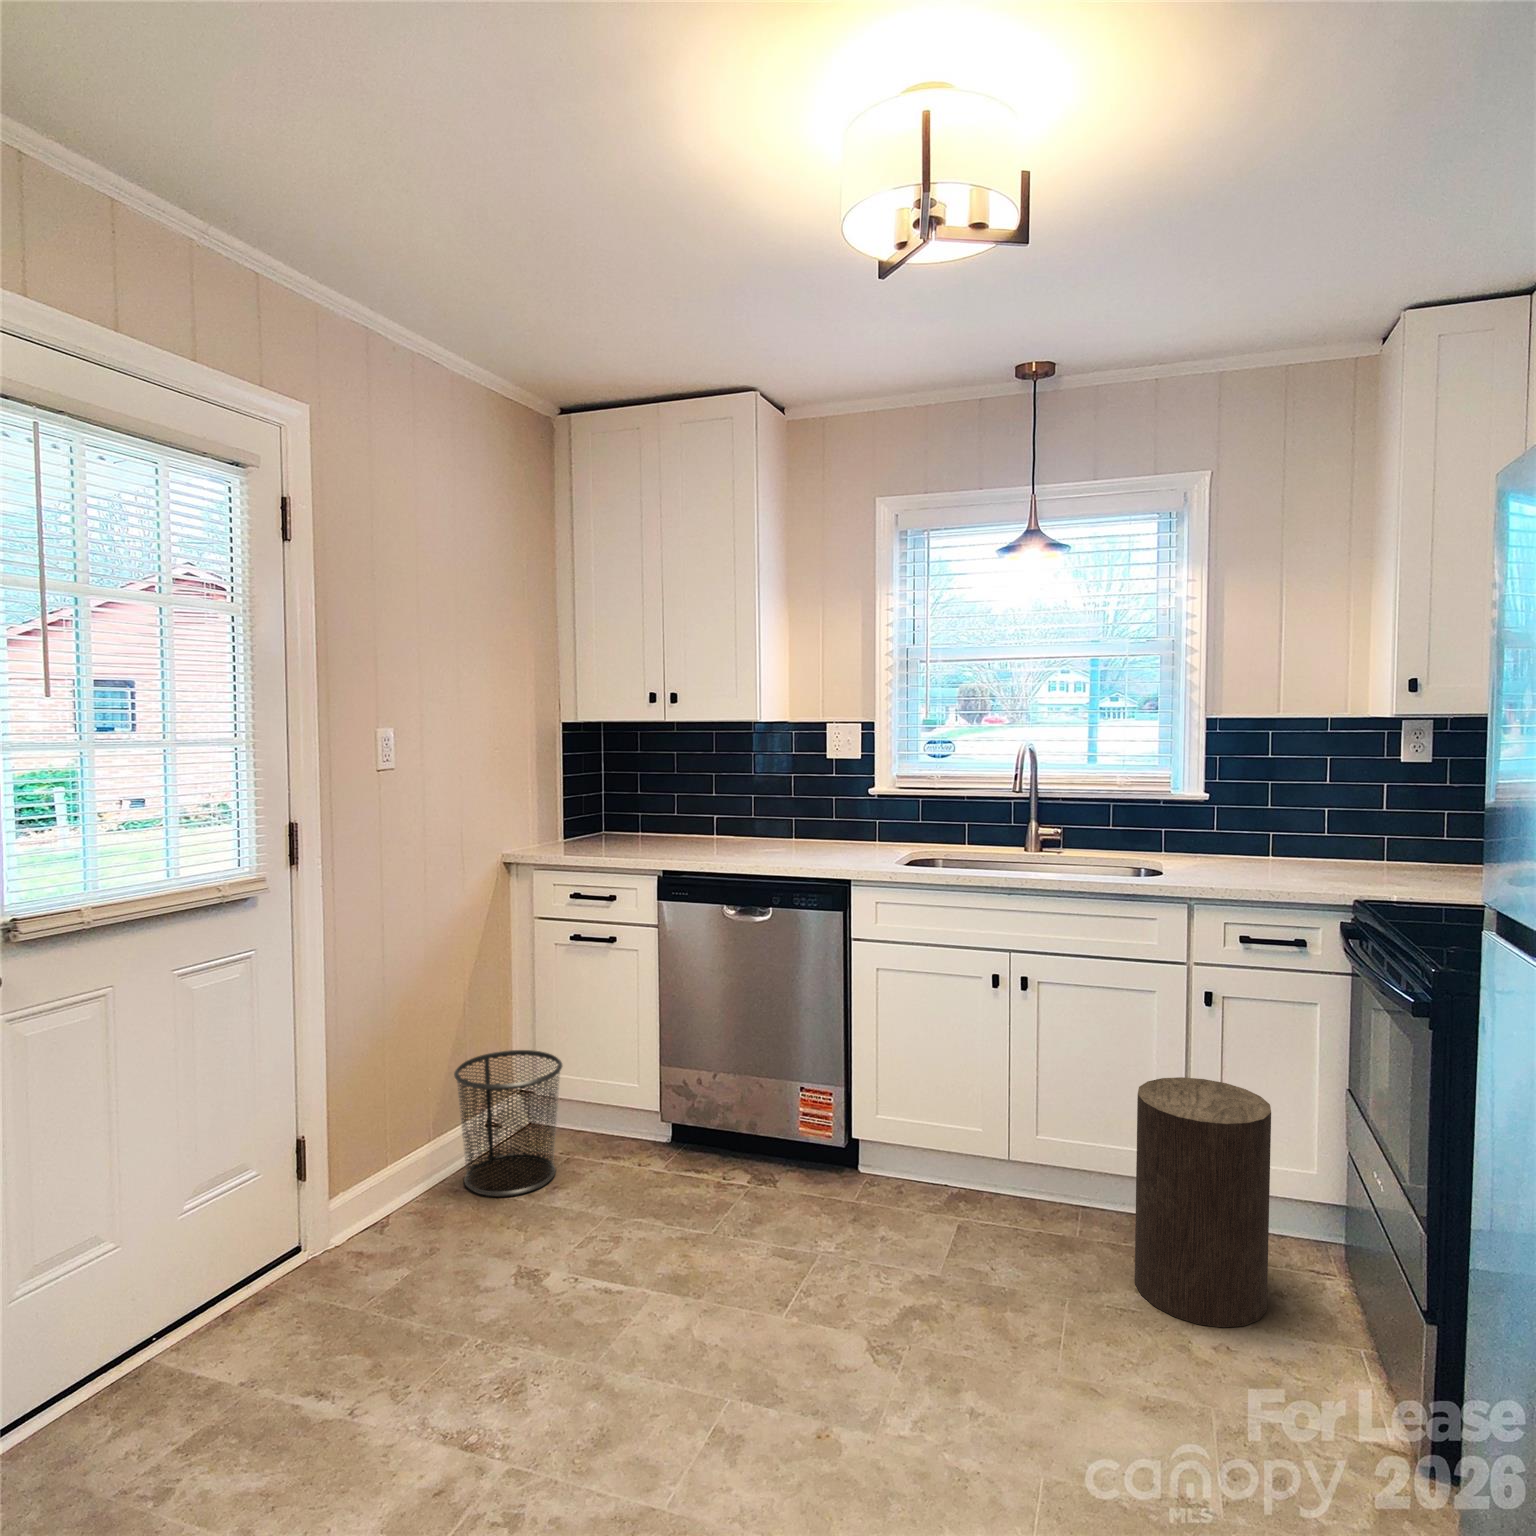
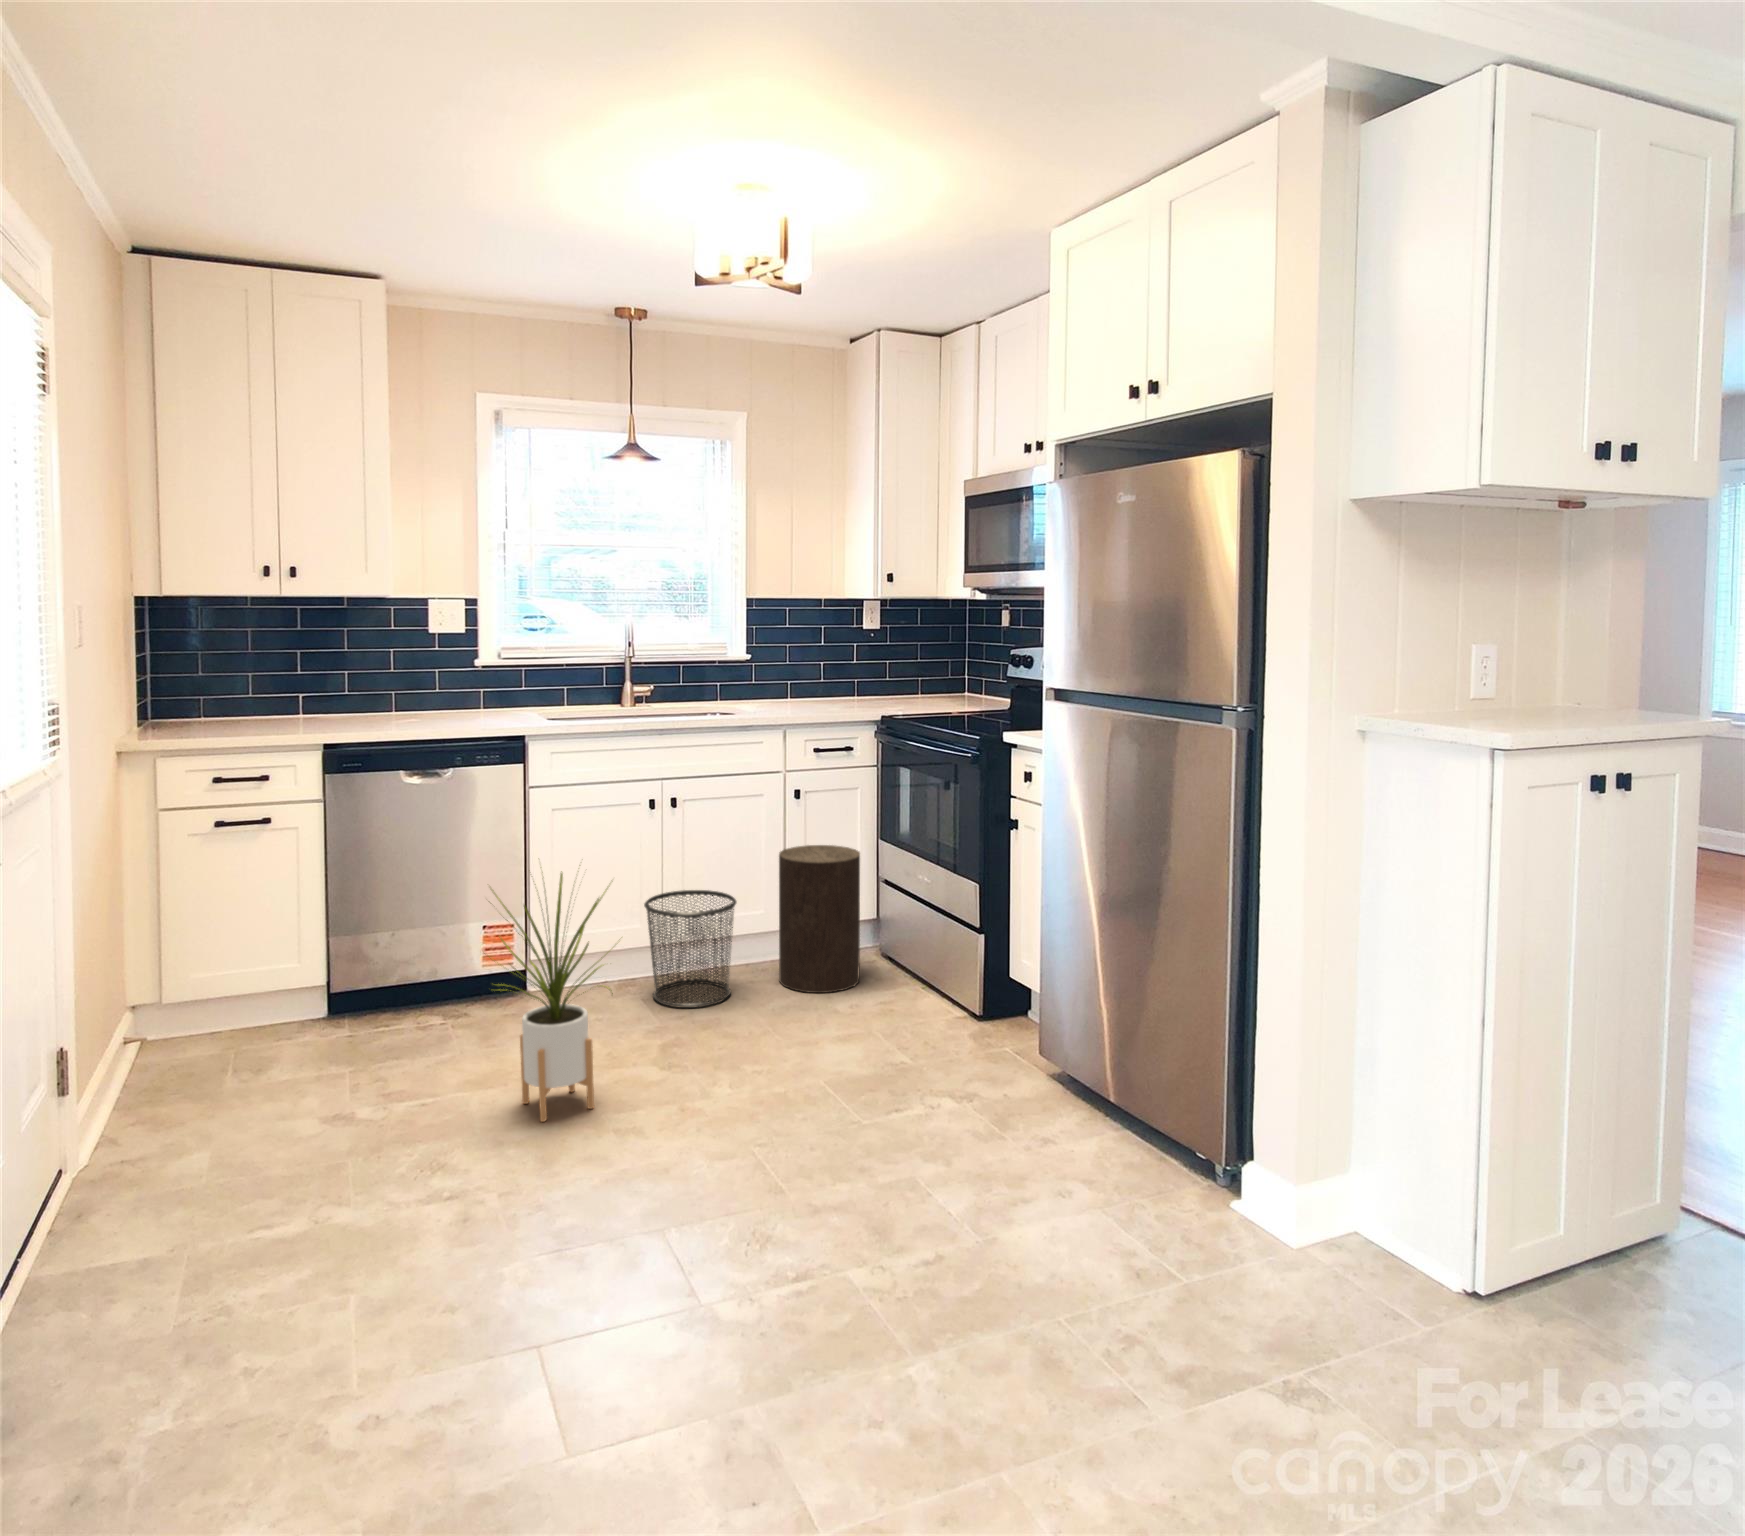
house plant: none [600,1045,774,1397] -> present [489,871,613,1122]
waste bin: present [454,1050,562,1196] -> present [644,890,736,1008]

